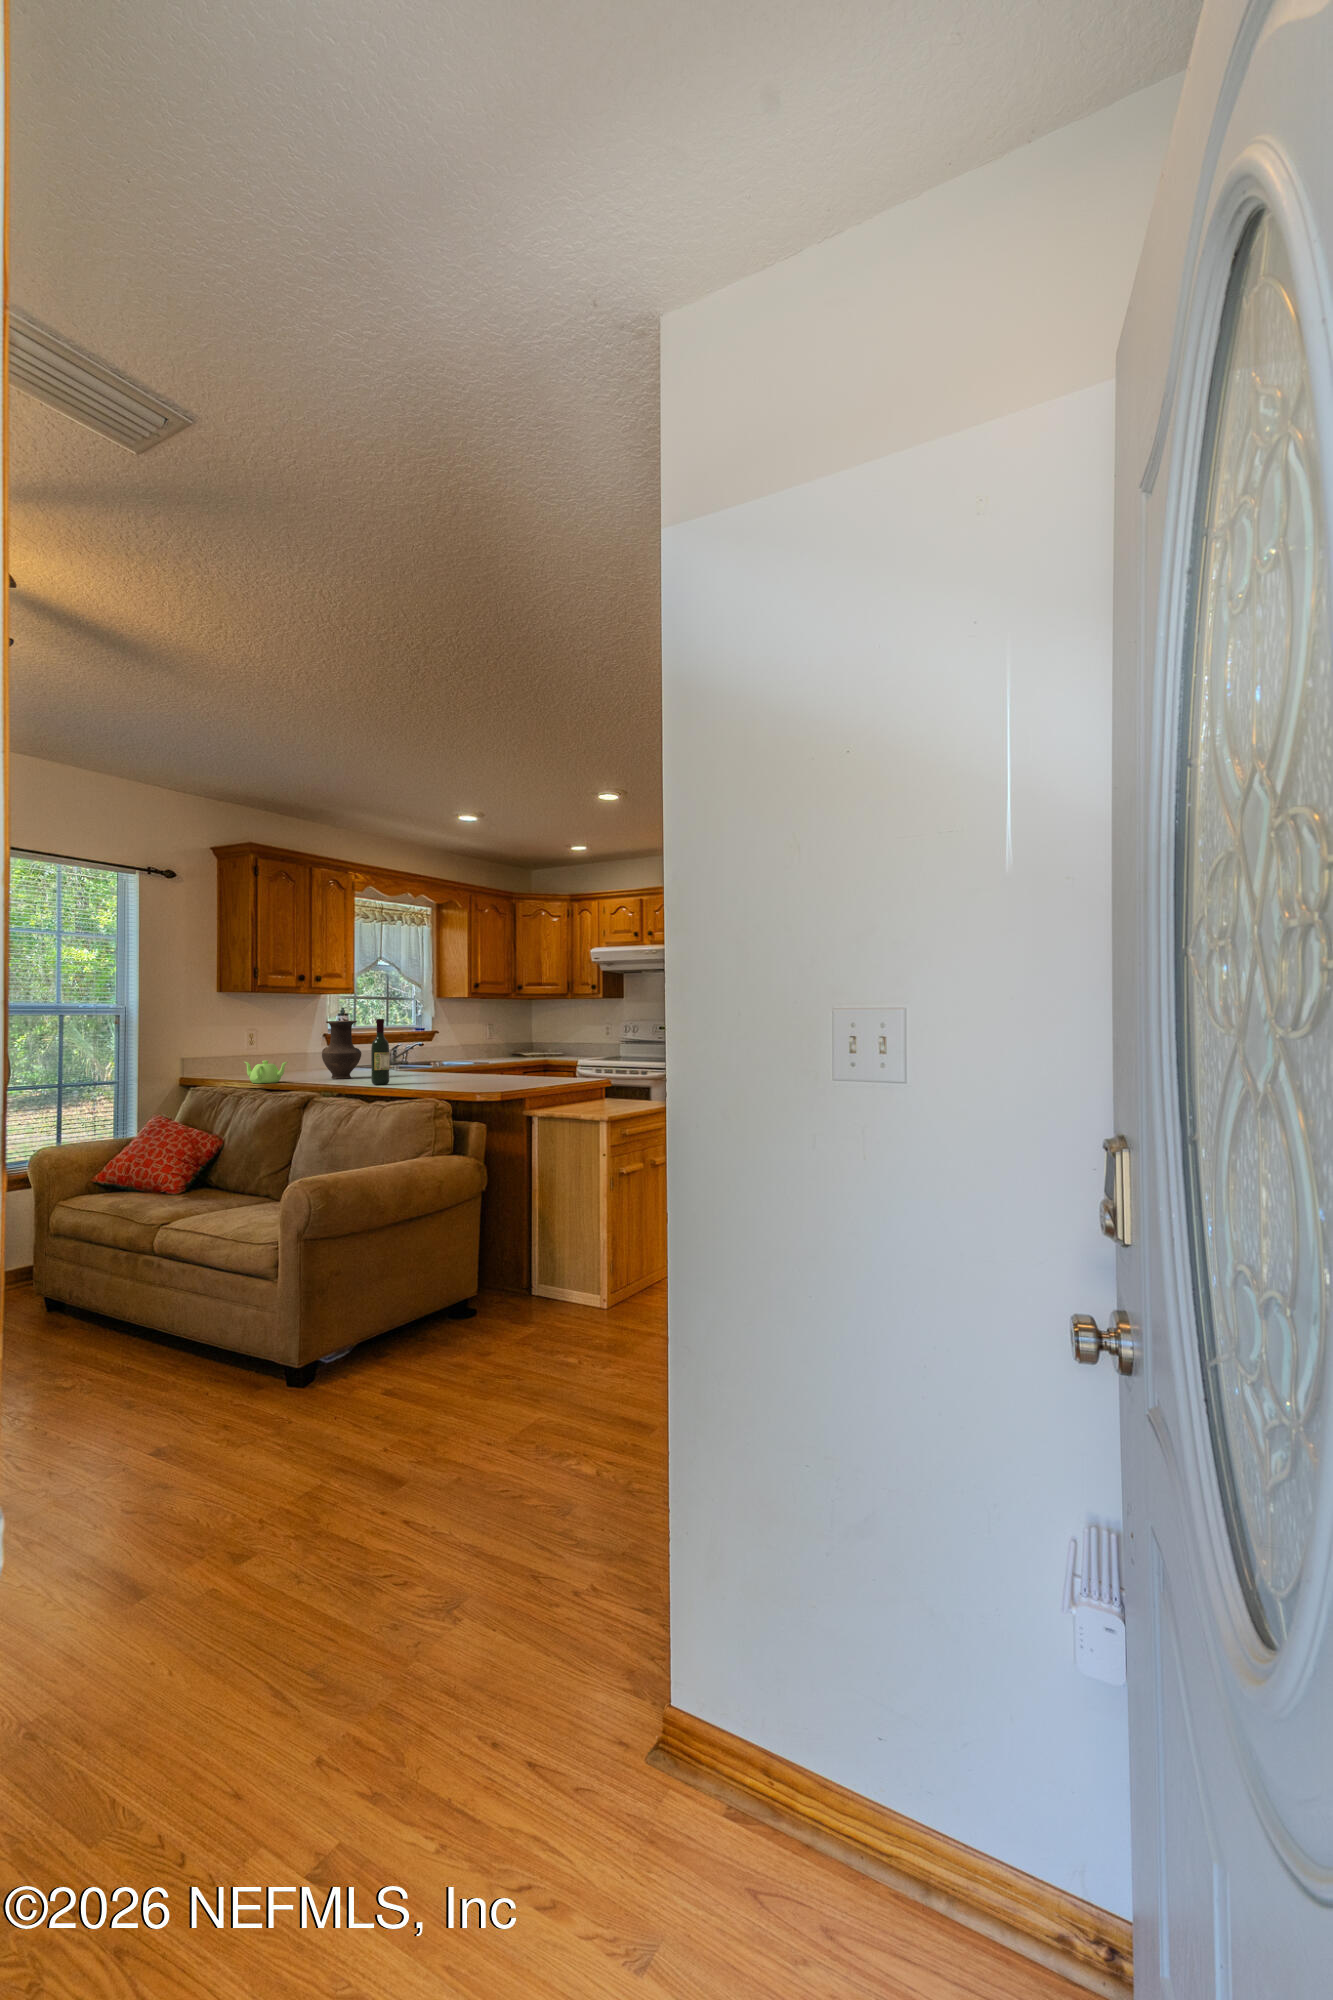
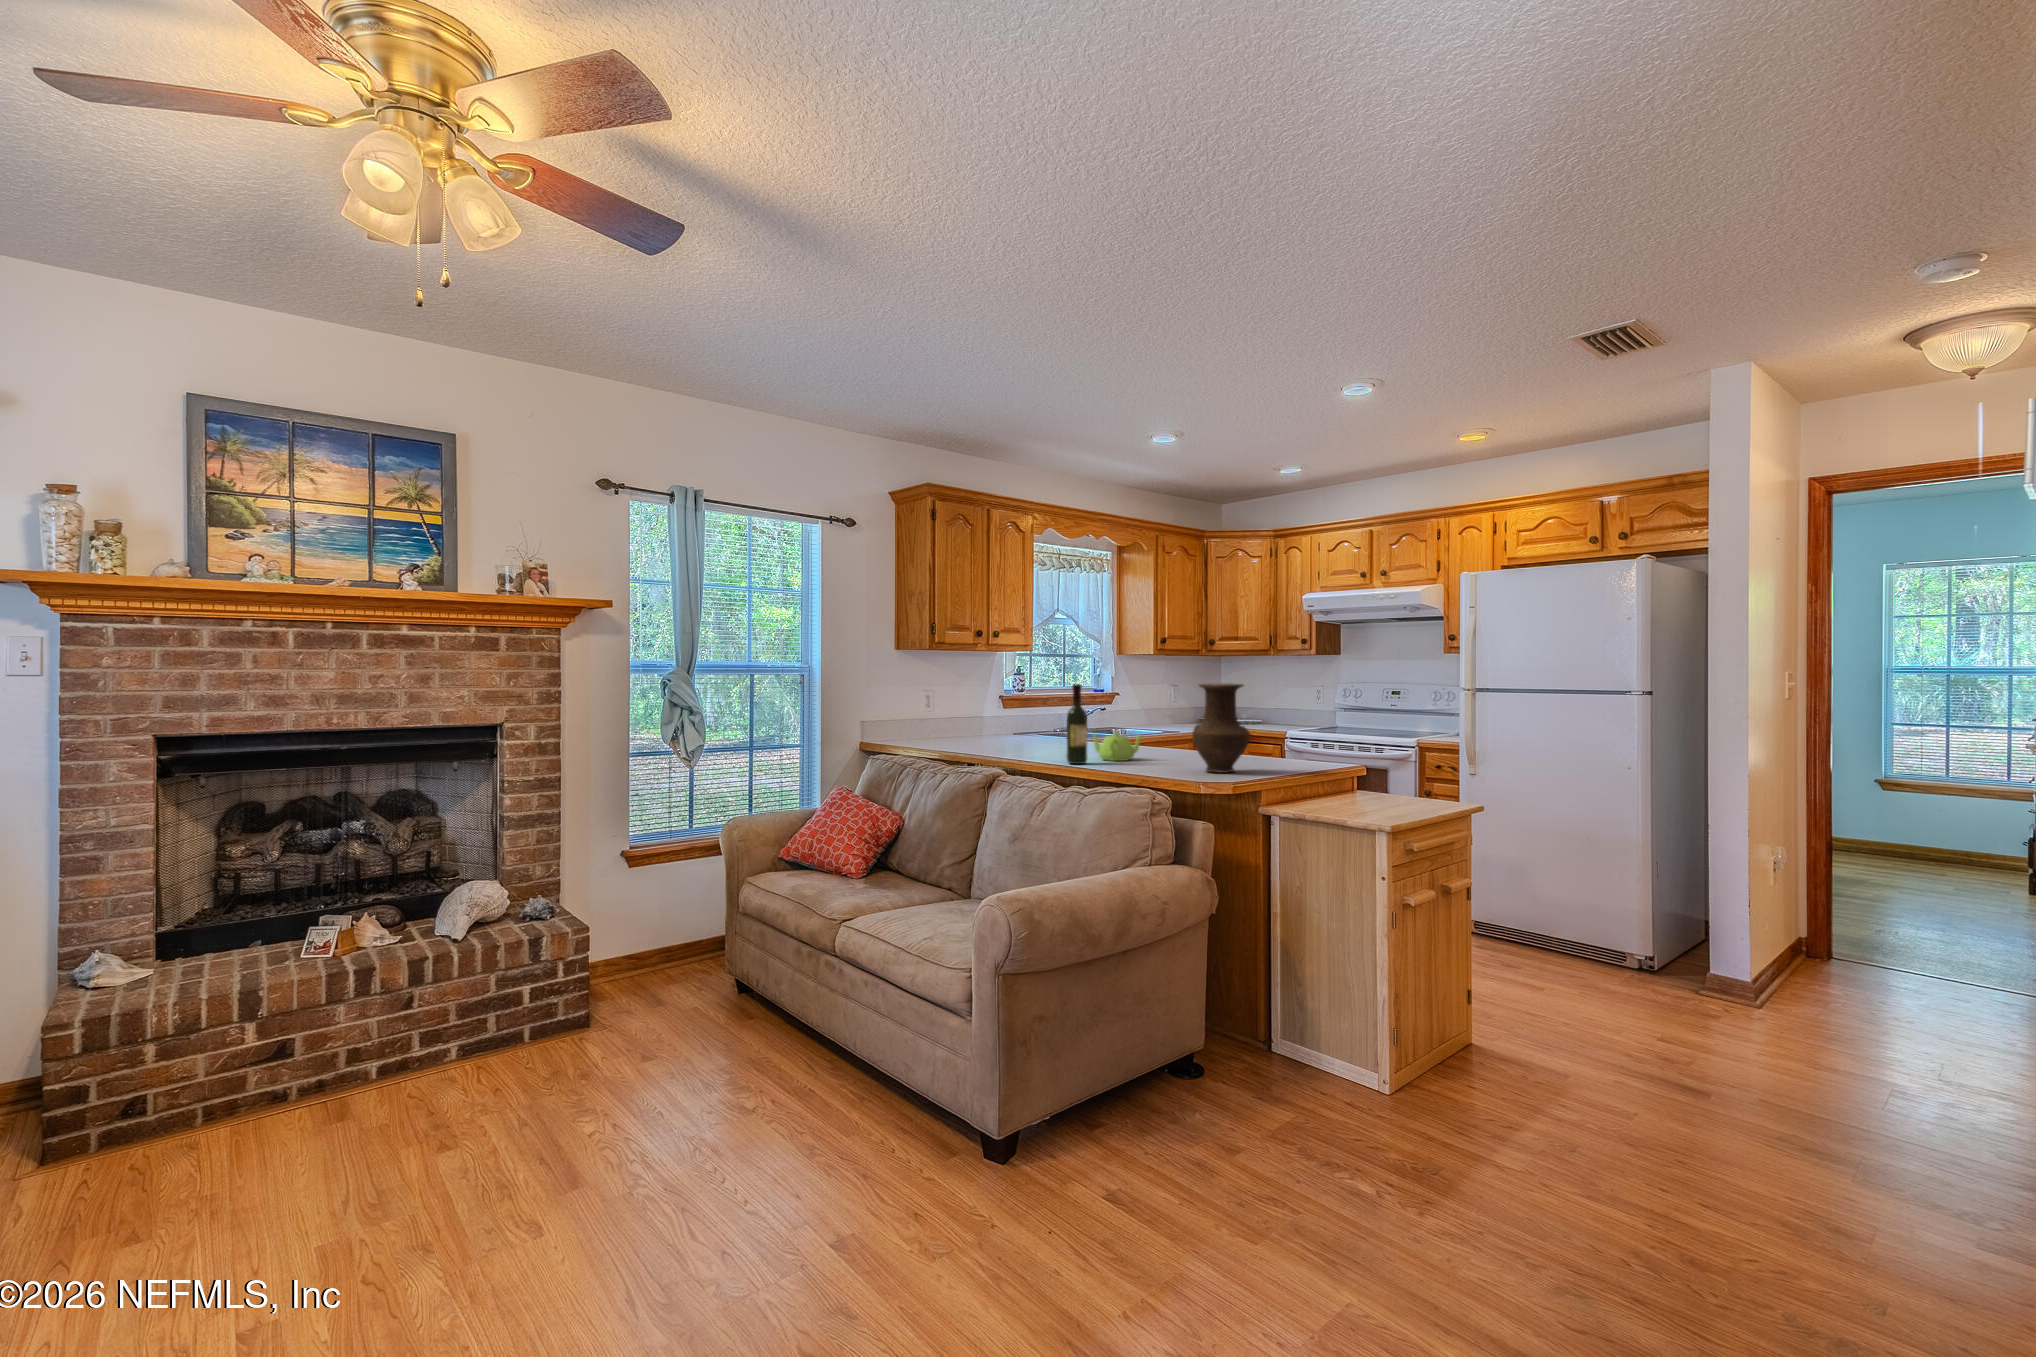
vase: present [322,1021,362,1079] -> present [1192,683,1250,773]
teapot: present [245,1061,288,1083] -> present [1091,732,1142,761]

